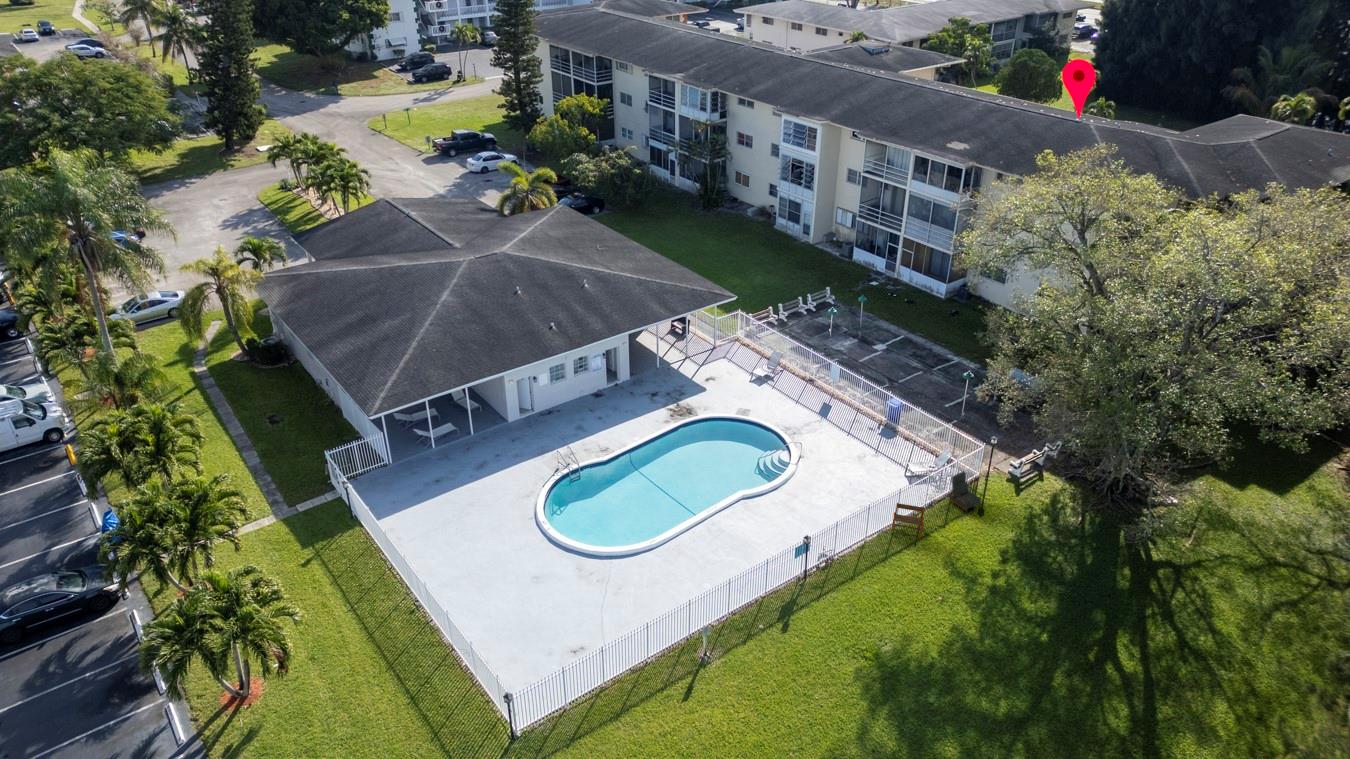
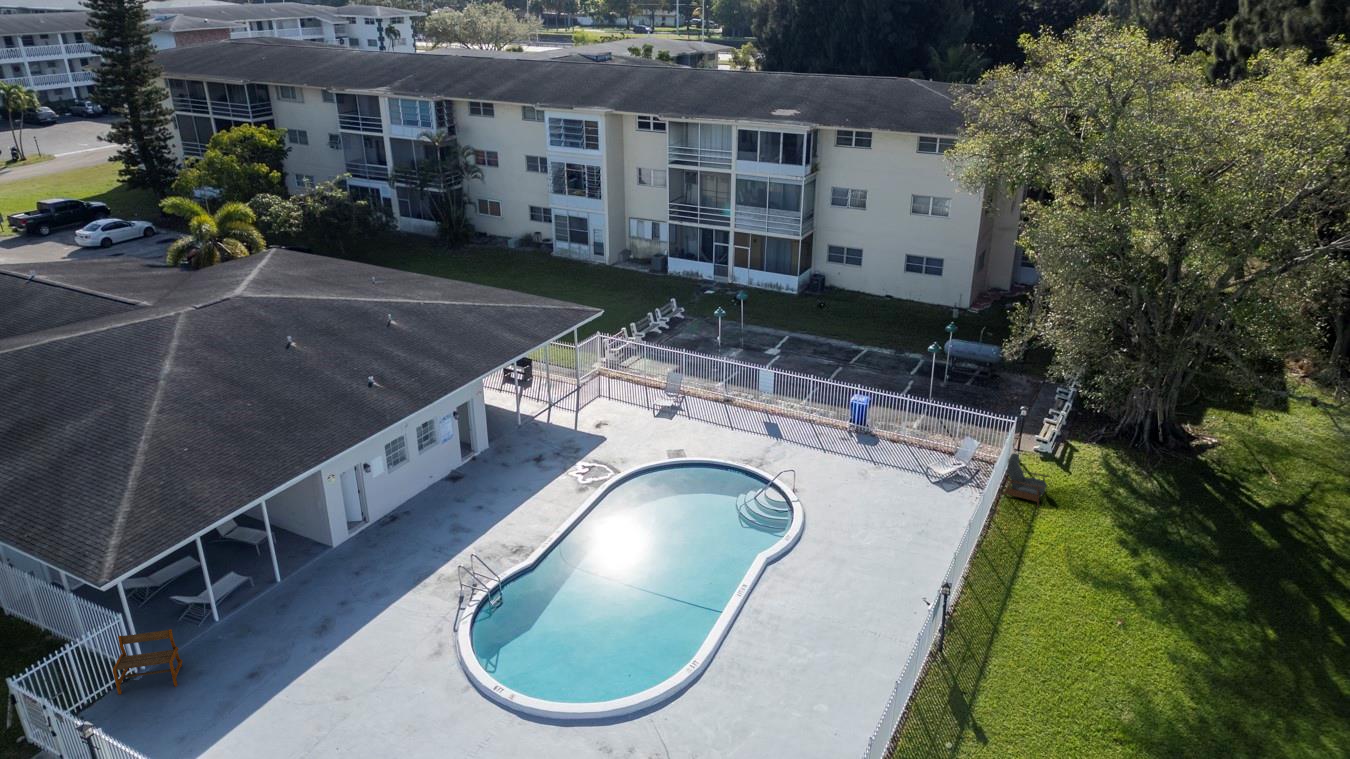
bench: present [892,503,924,538] -> present [113,629,183,695]

